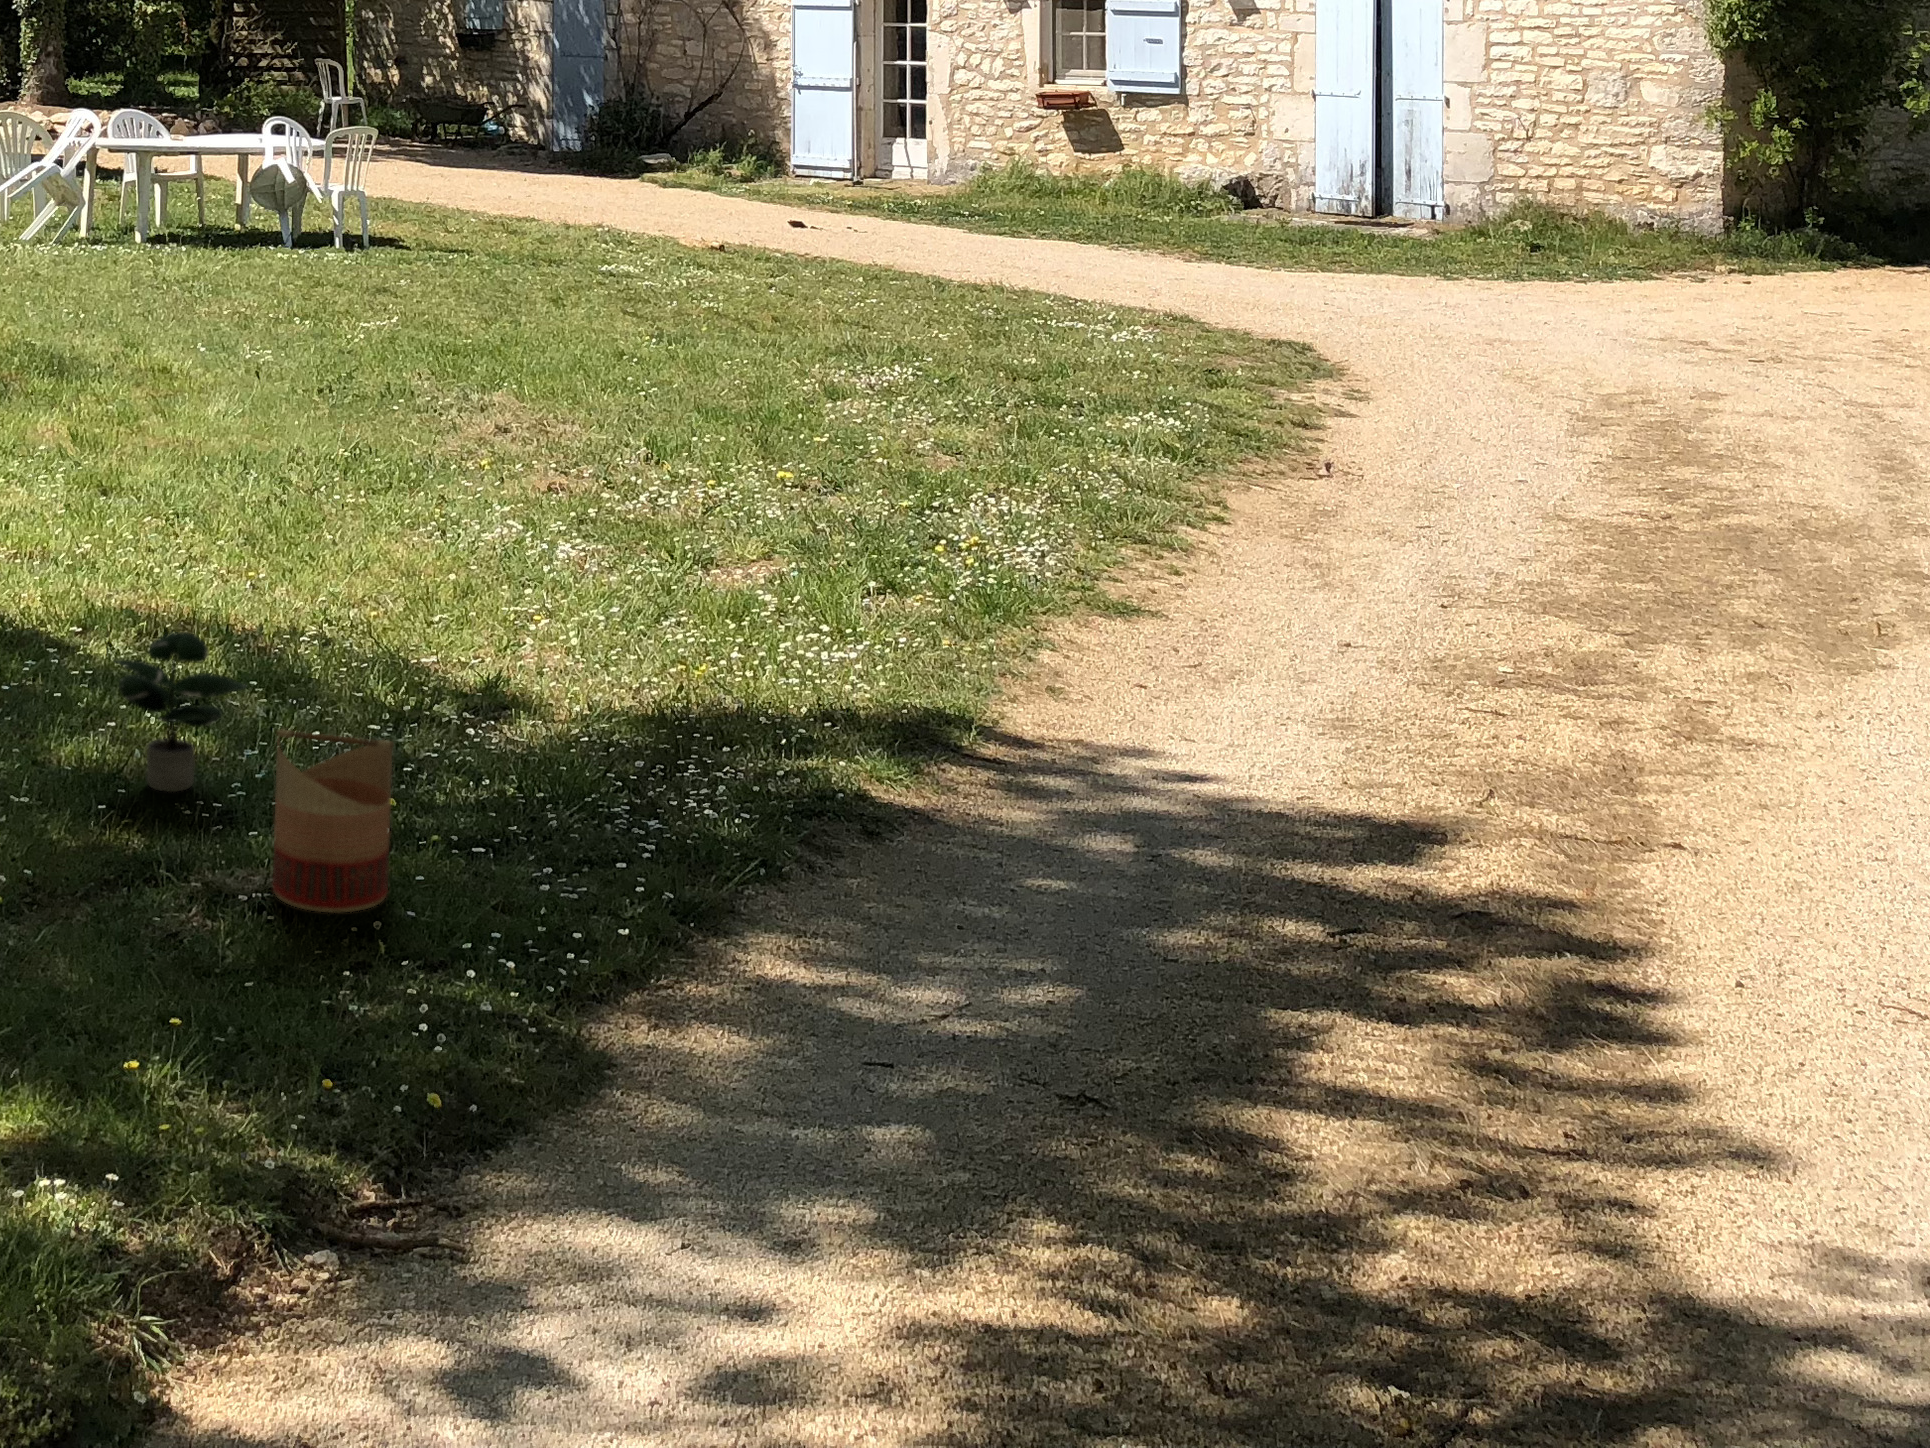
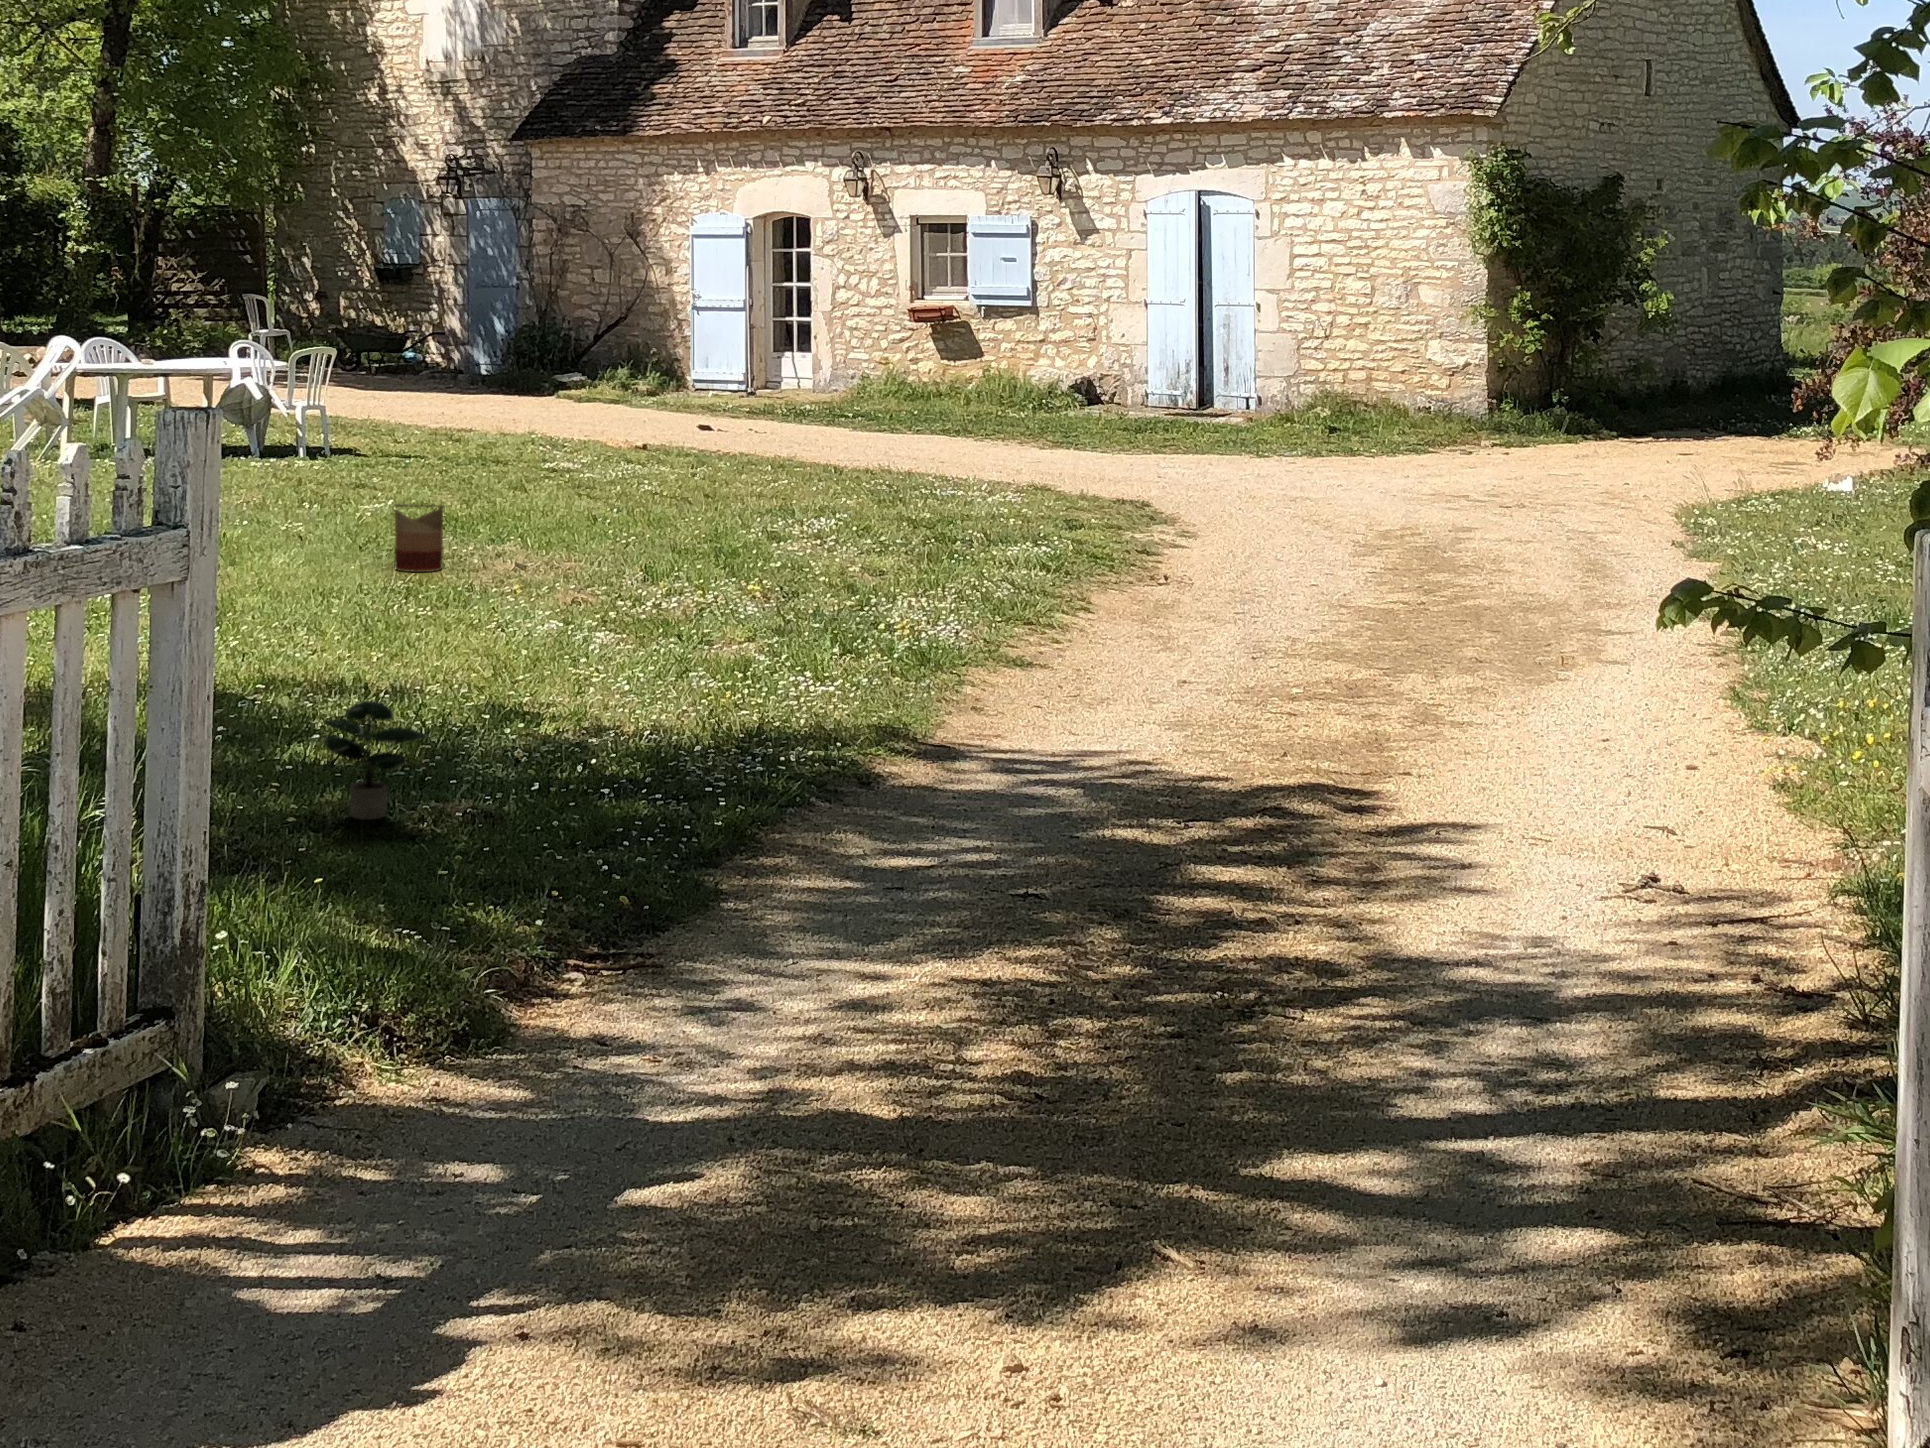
basket: present [273,730,394,913] -> present [394,504,444,572]

